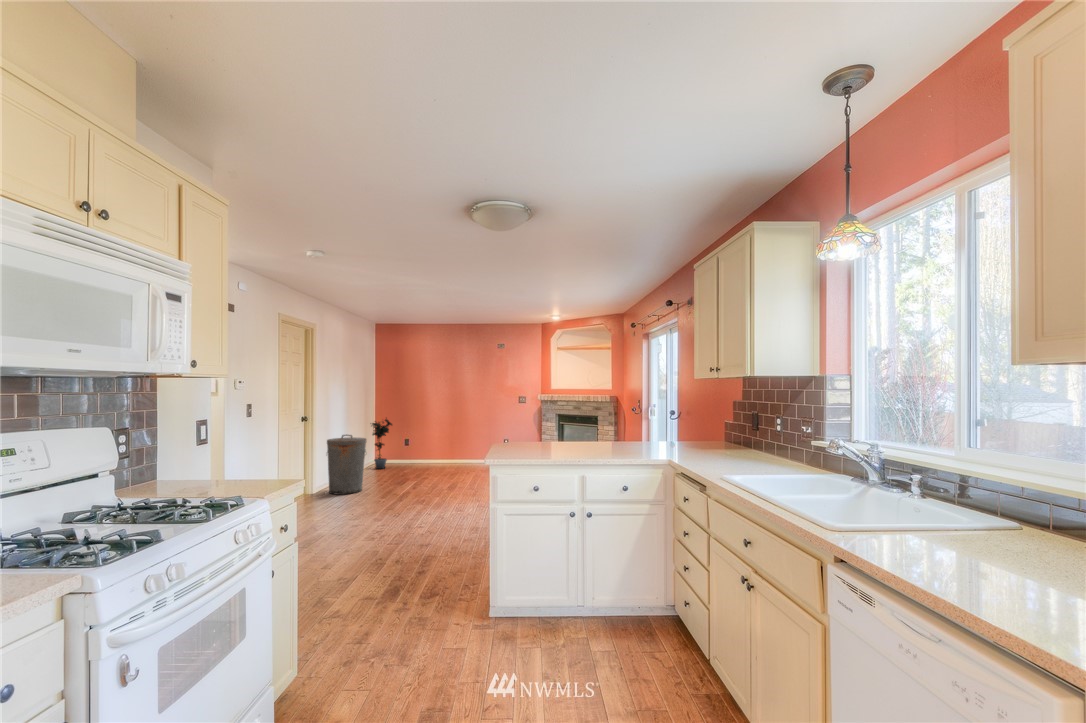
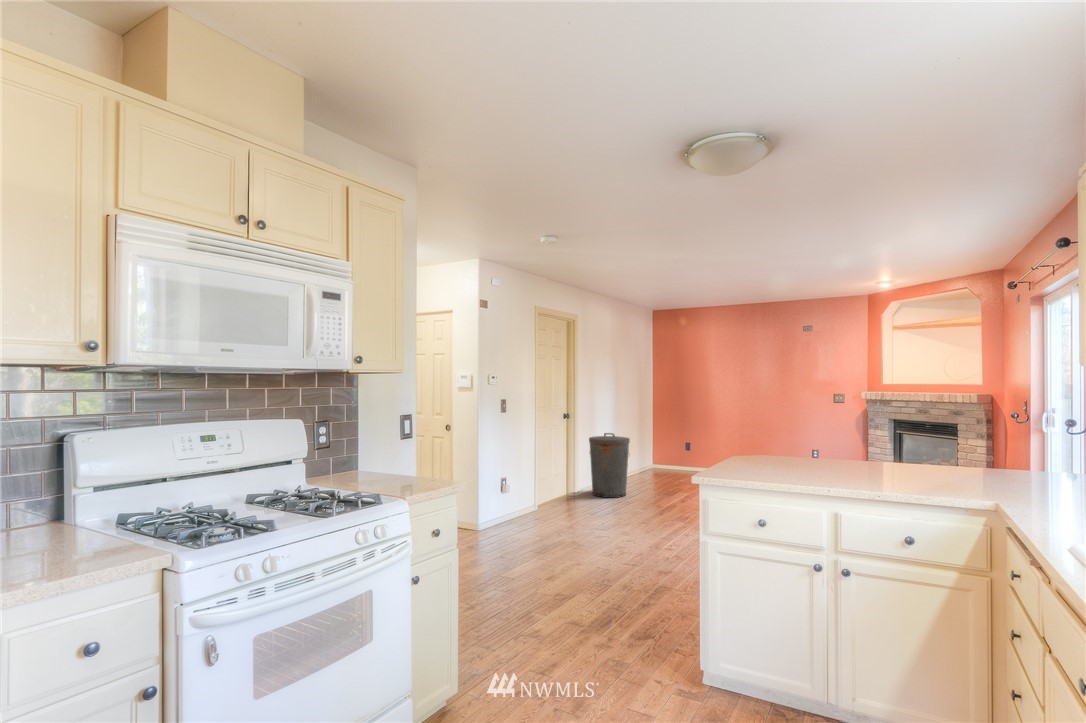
potted plant: present [372,419,392,469] -> none [642,415,669,473]

